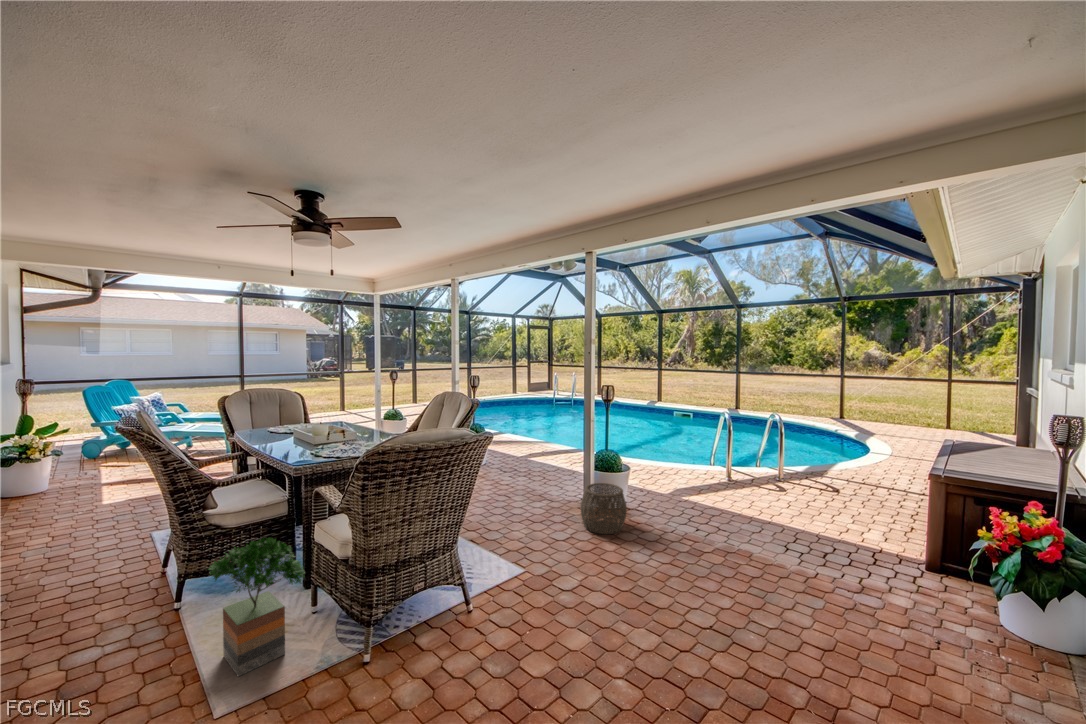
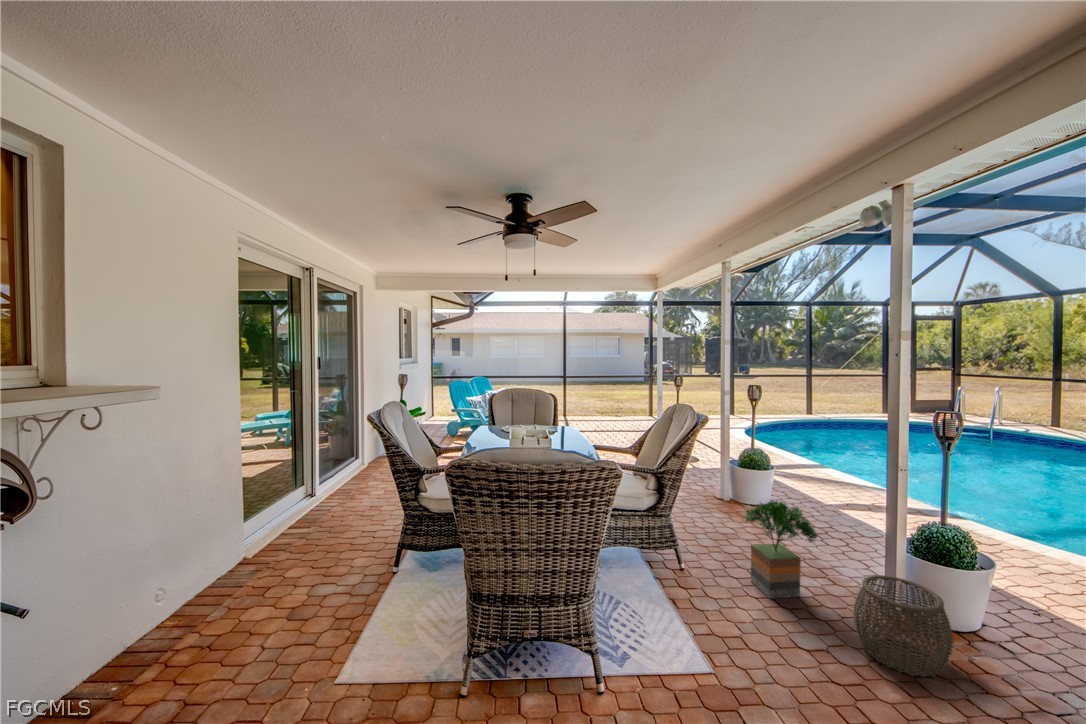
potted tree: present [209,537,304,677] -> present [745,501,817,599]

